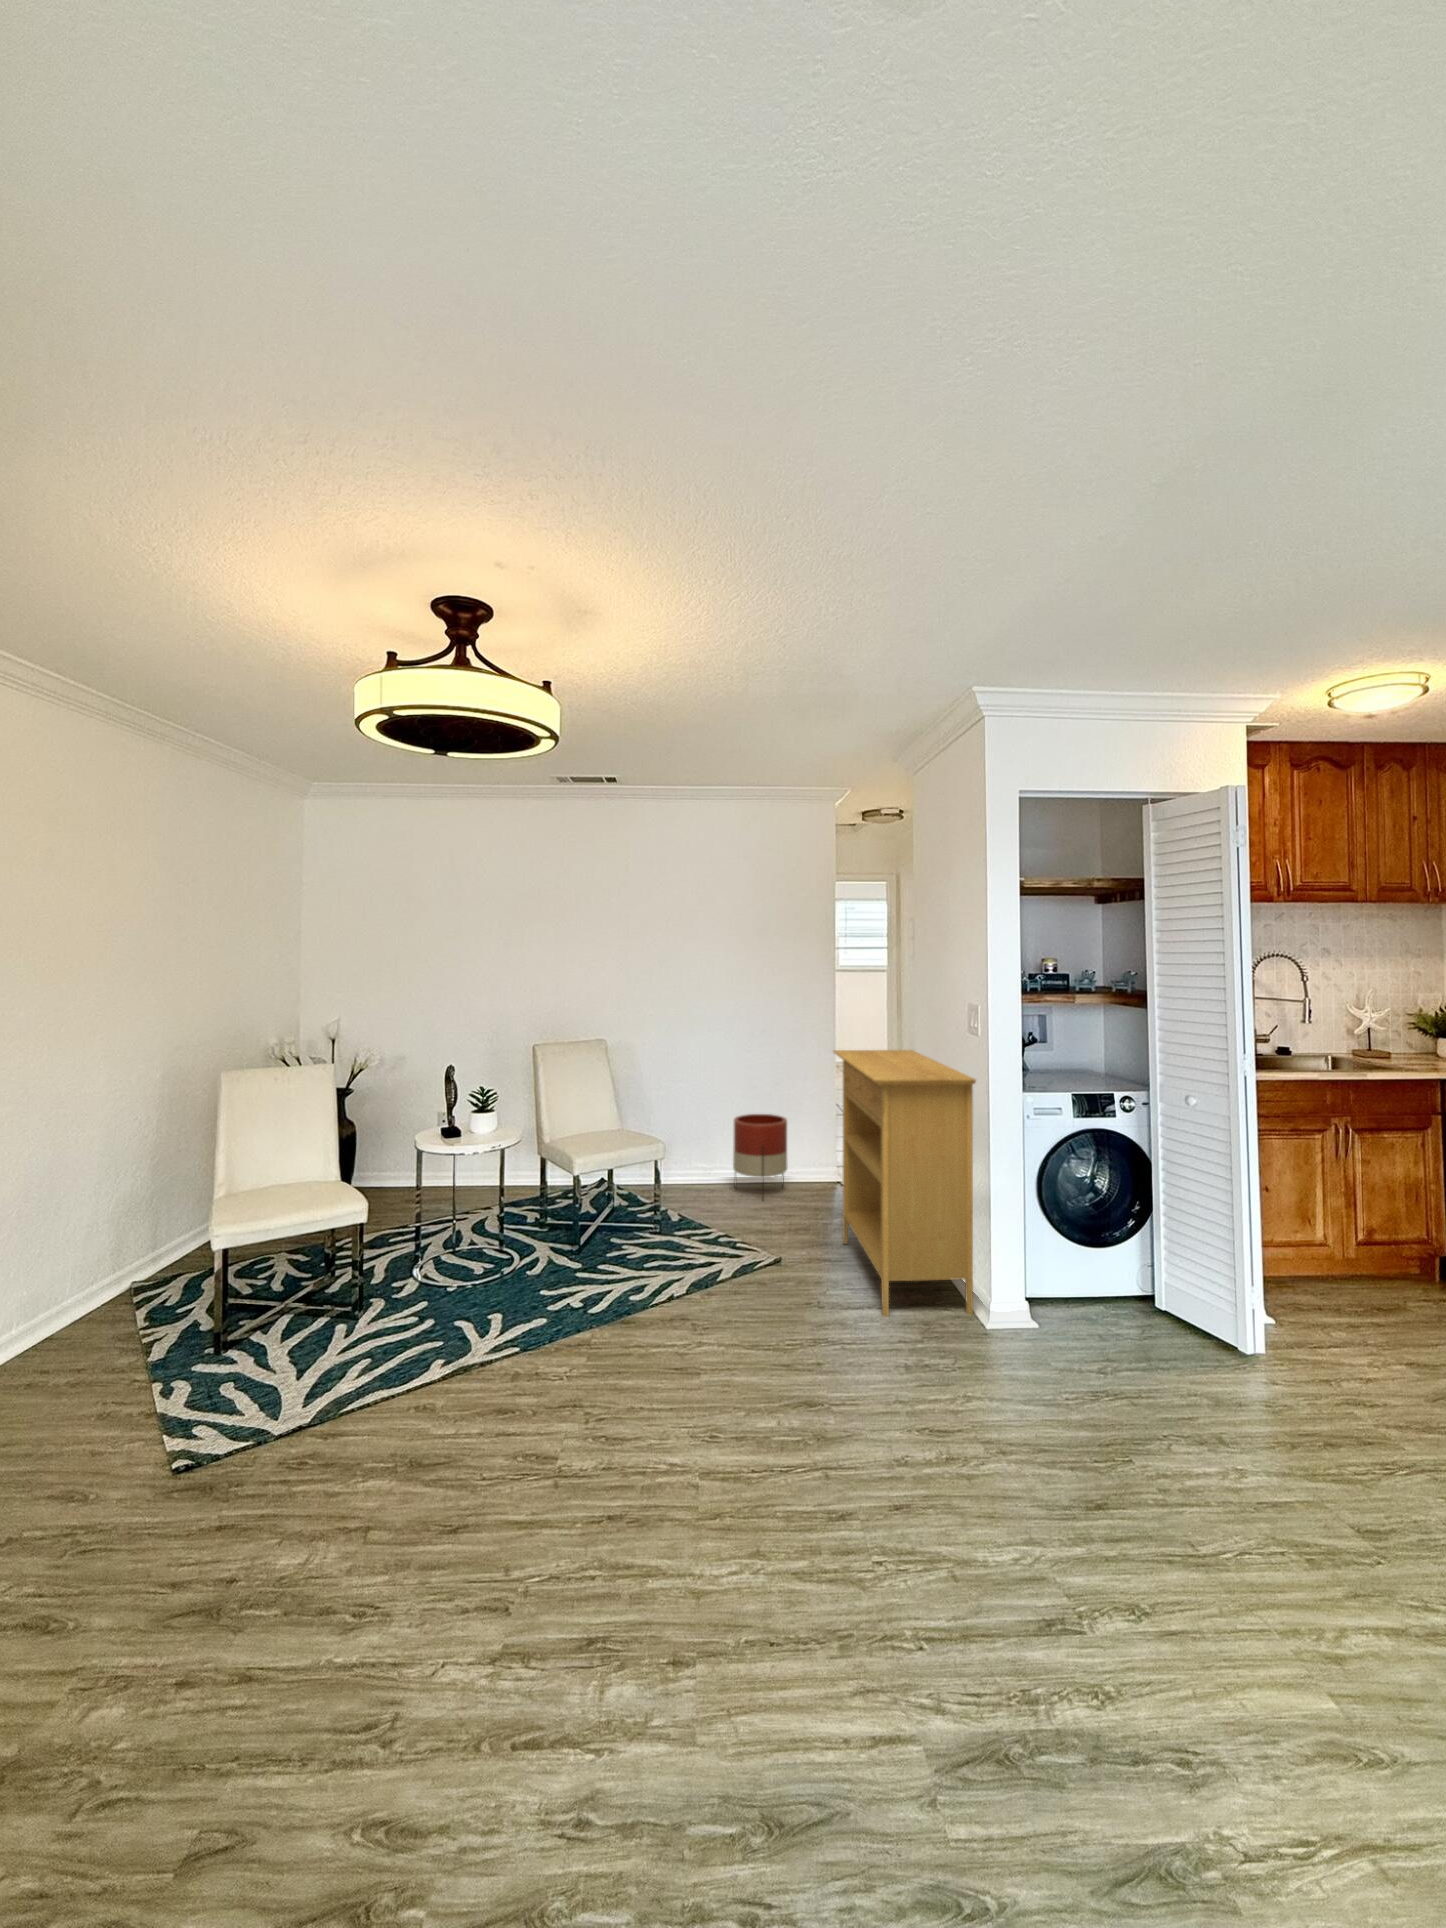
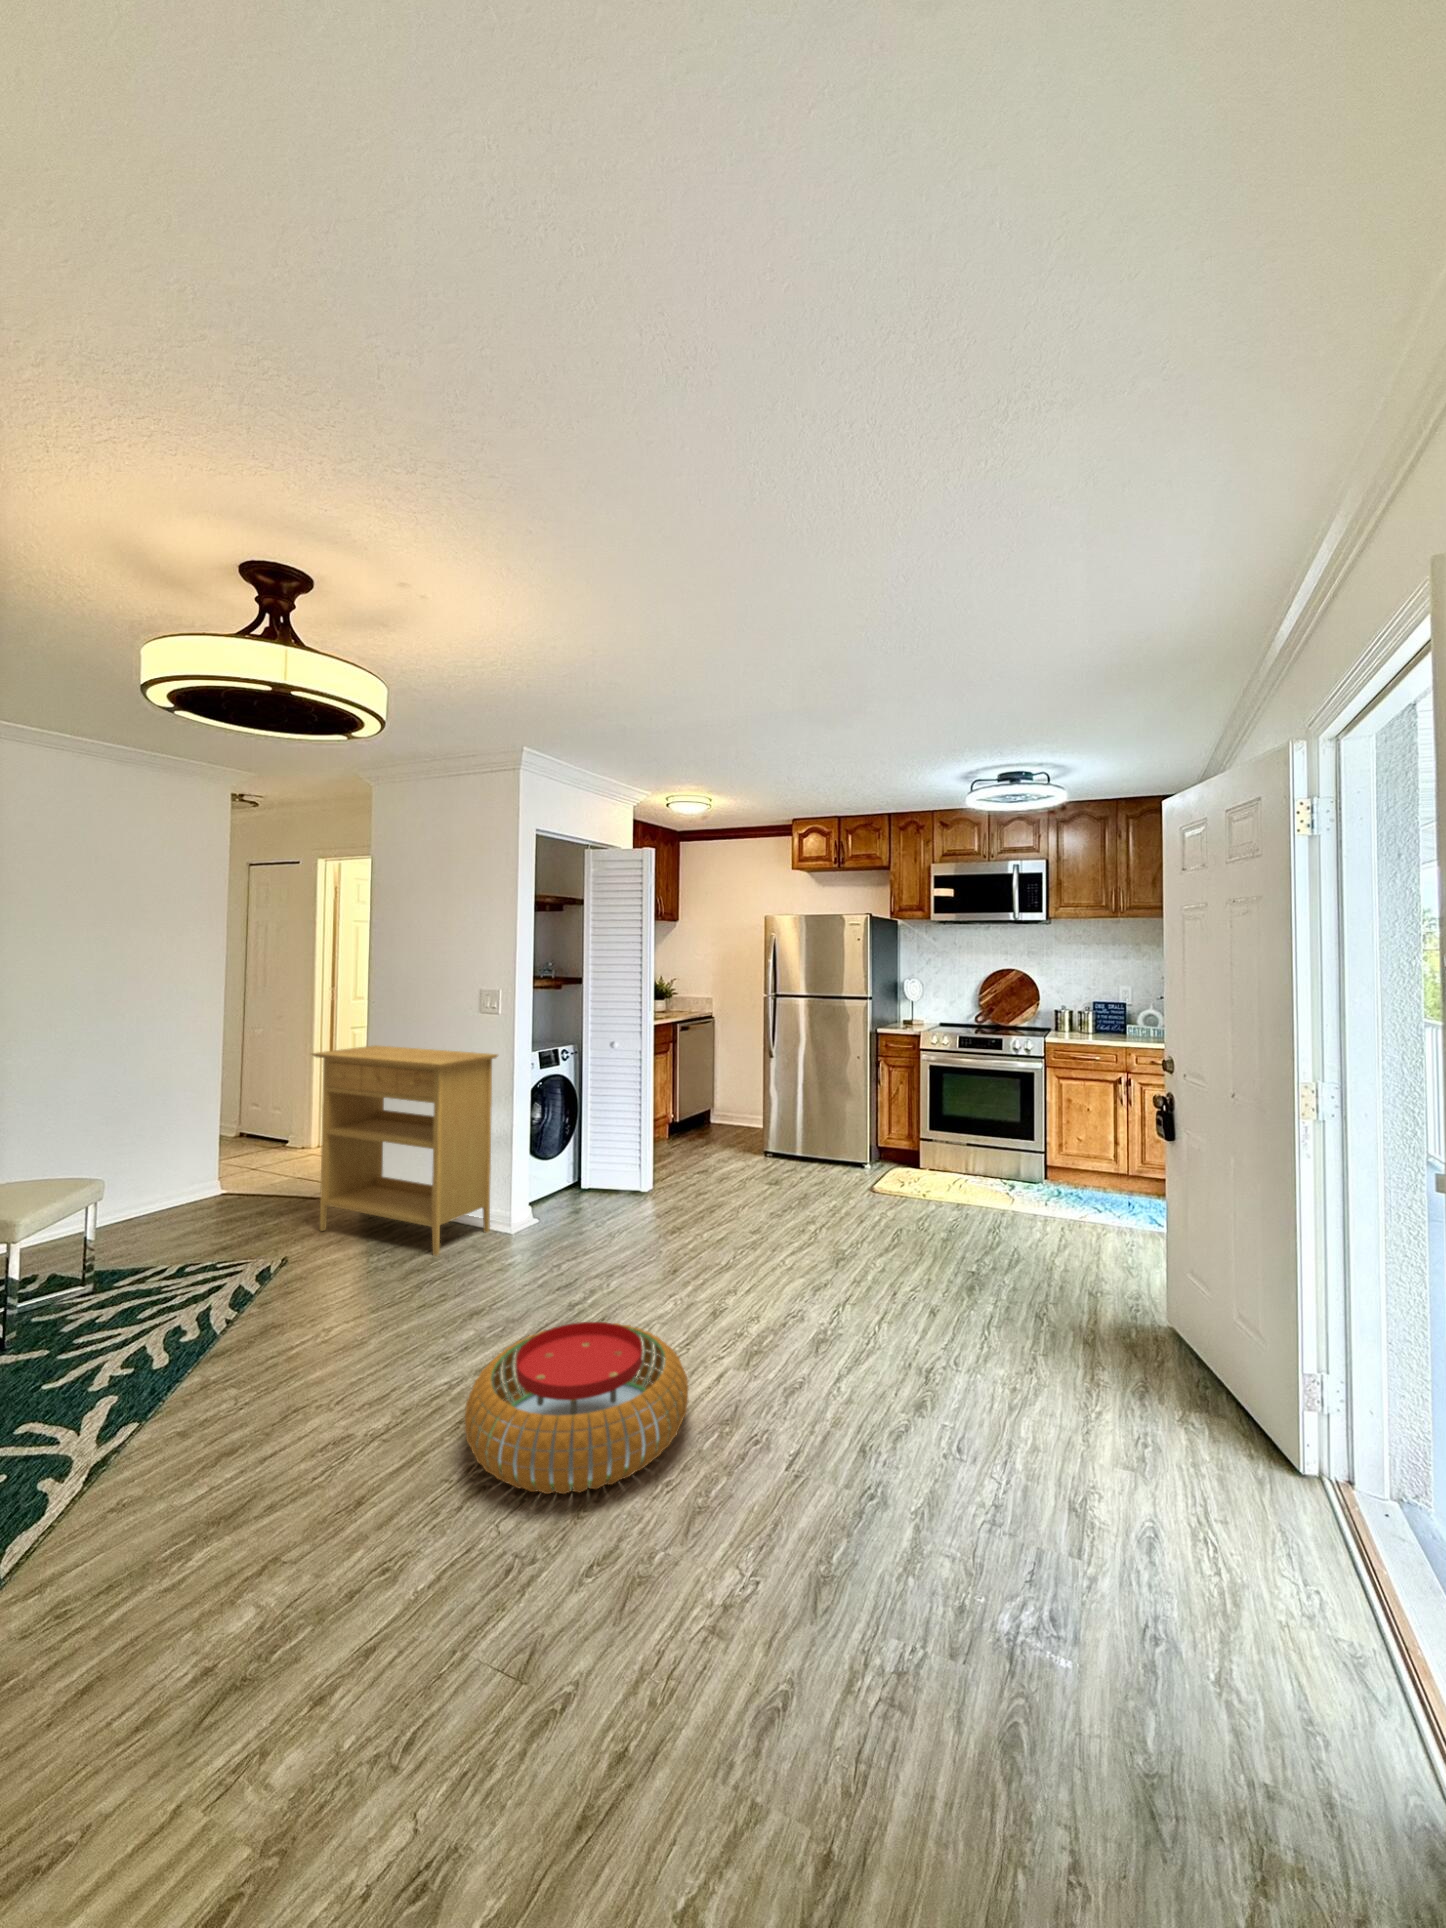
planter: present [733,1114,787,1186] -> none [110,1139,190,1235]
pouf: none [484,1459,807,1765] -> present [465,1322,688,1494]

